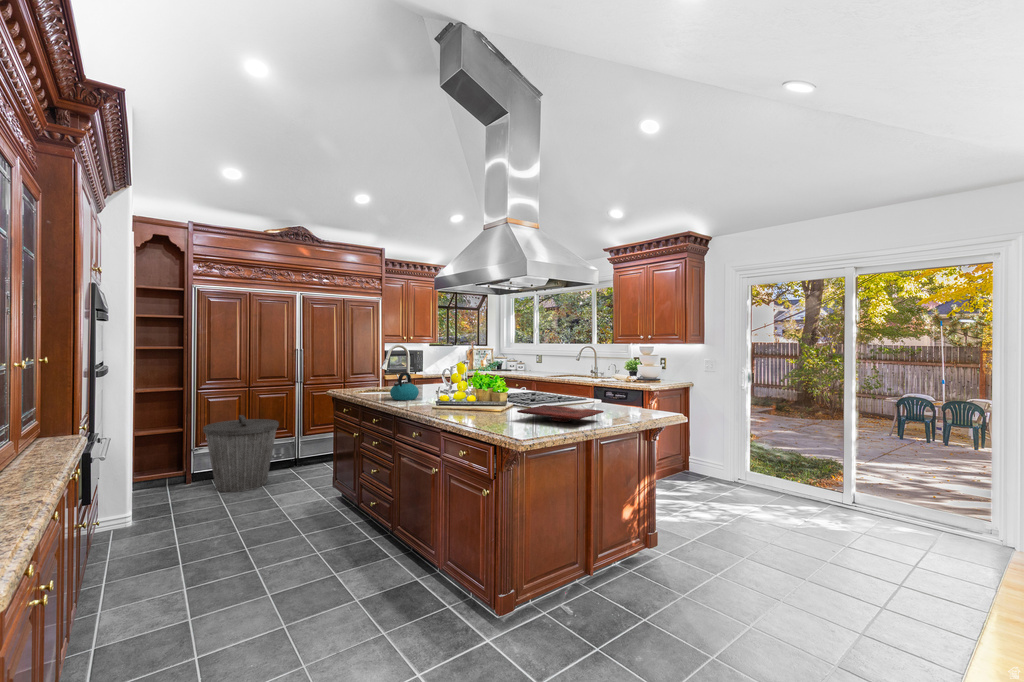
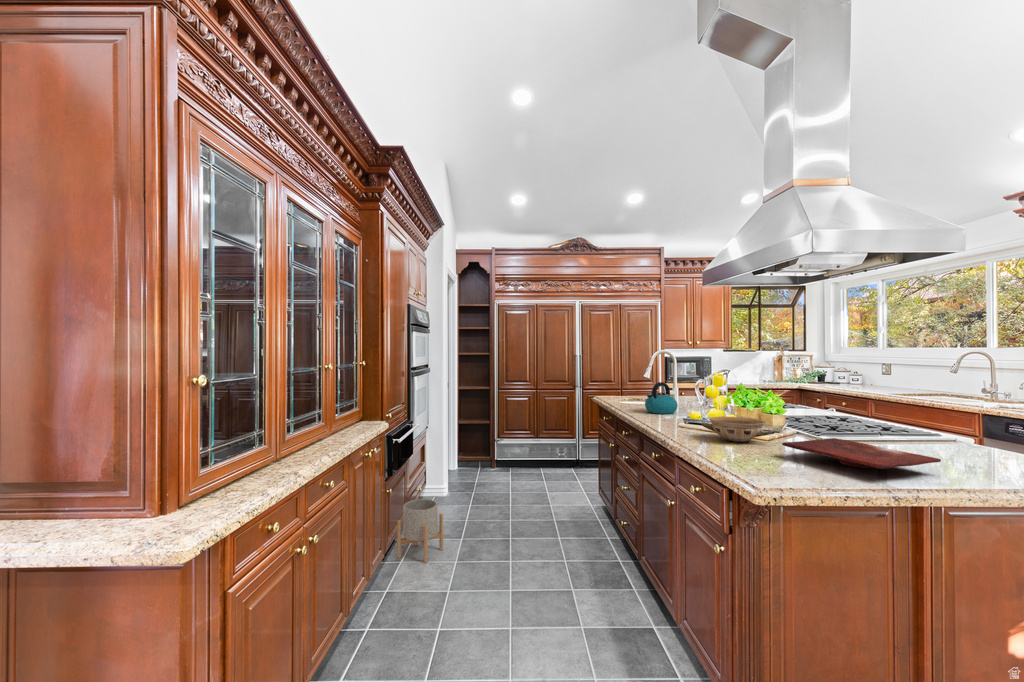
ceramic bowl: none [454,396,507,415] -> present [702,417,775,442]
trash can: present [203,415,279,492] -> none [500,414,559,483]
planter: none [93,524,161,604] -> present [397,499,443,563]

